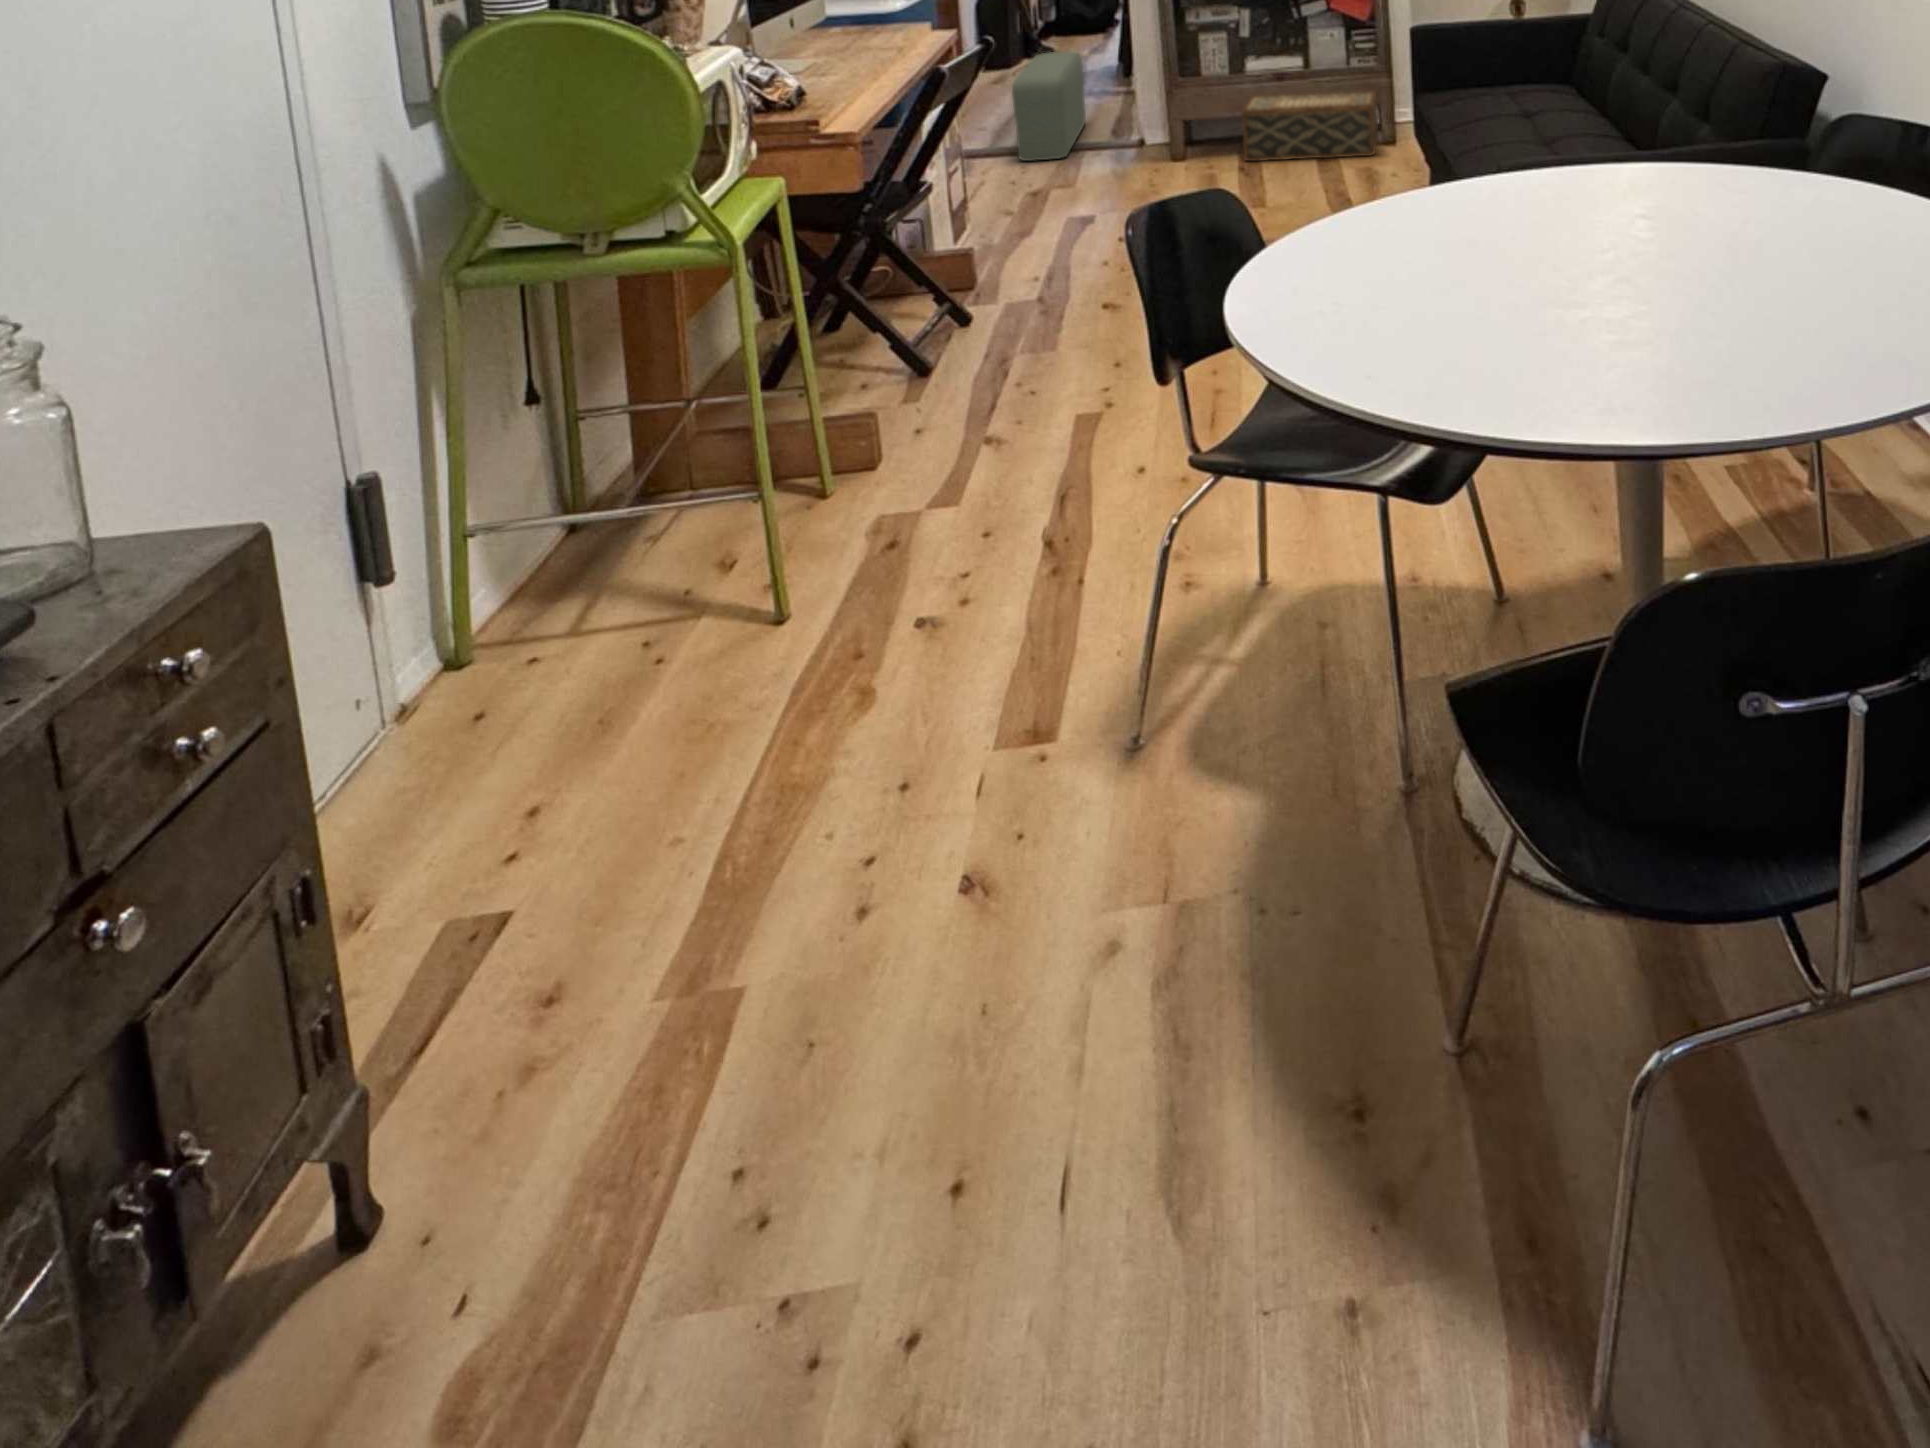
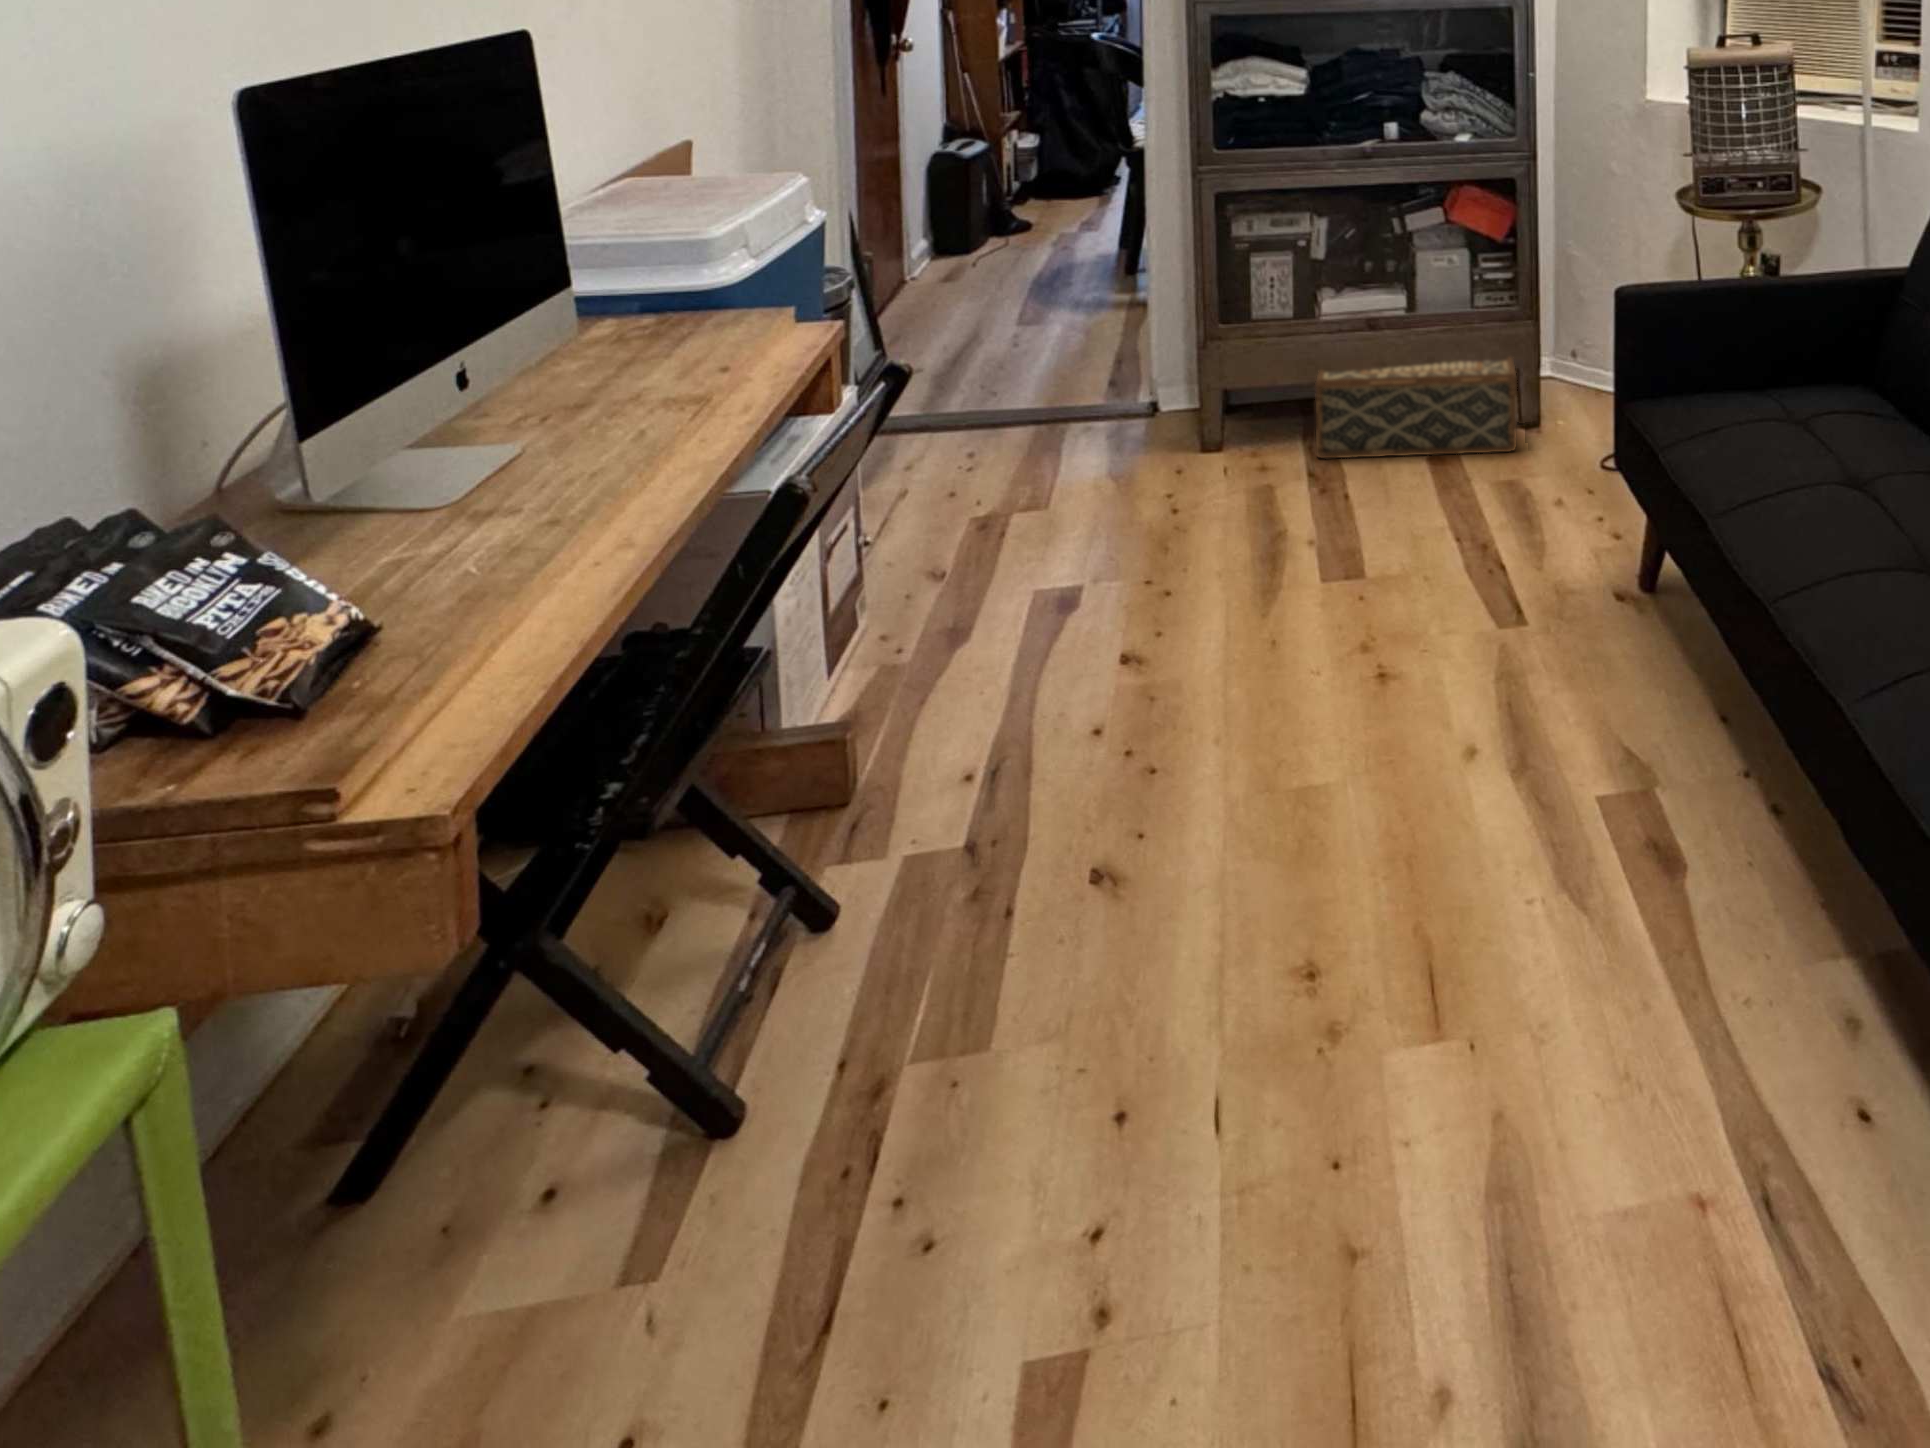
pouf: present [1012,52,1086,161] -> none [960,260,1071,446]

